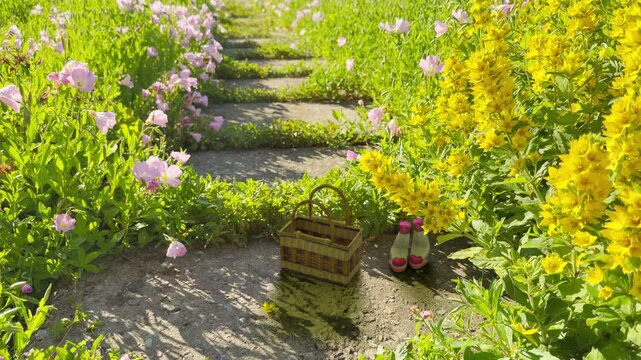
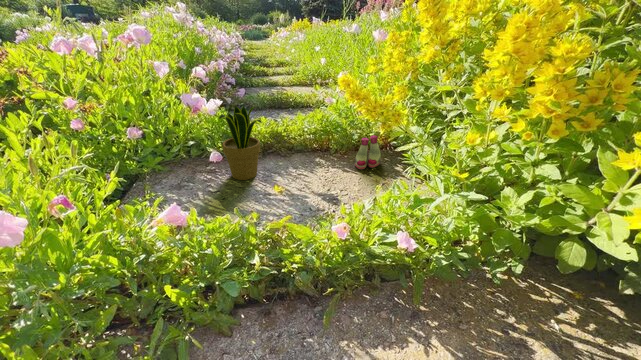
potted plant: none [182,177,246,289] -> present [219,106,262,180]
basket: present [279,184,364,286] -> none [283,112,339,177]

